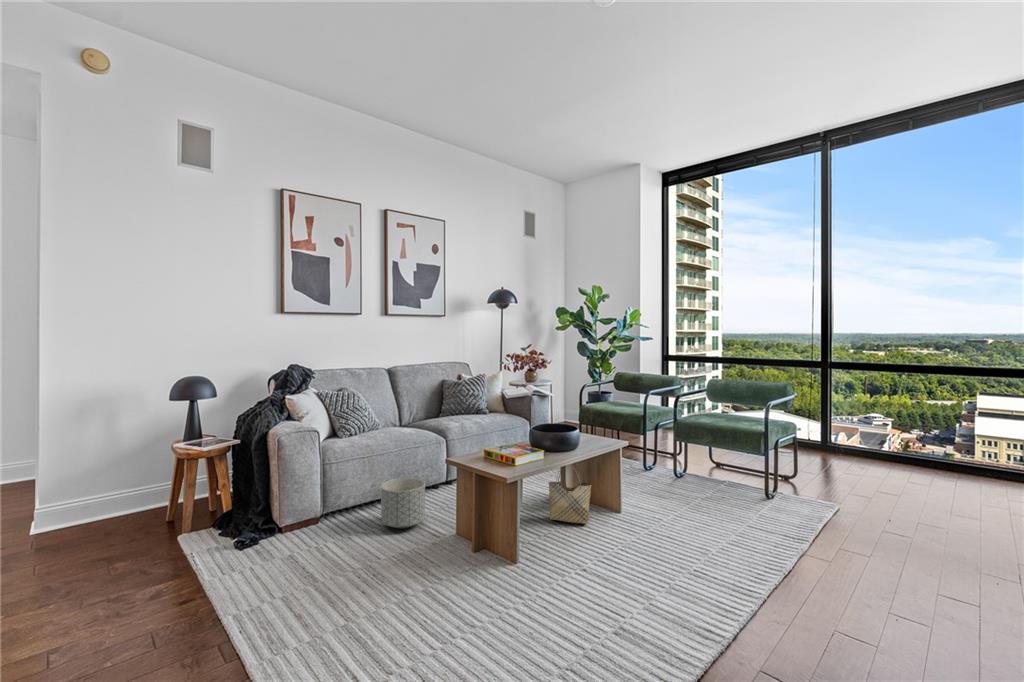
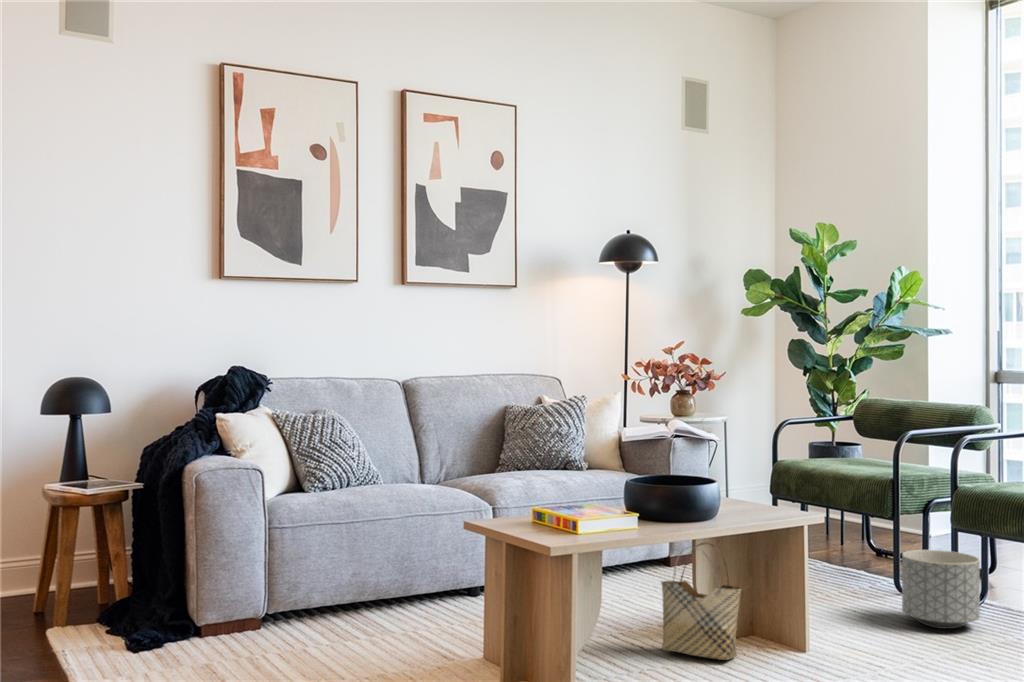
planter: present [381,478,425,529] -> present [902,550,980,629]

